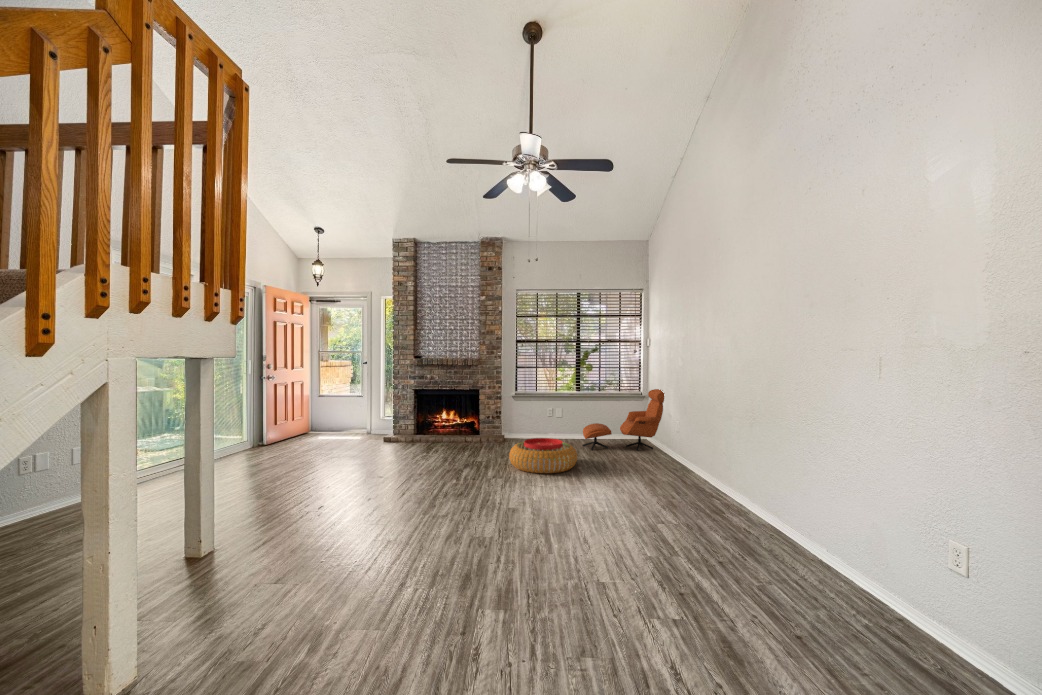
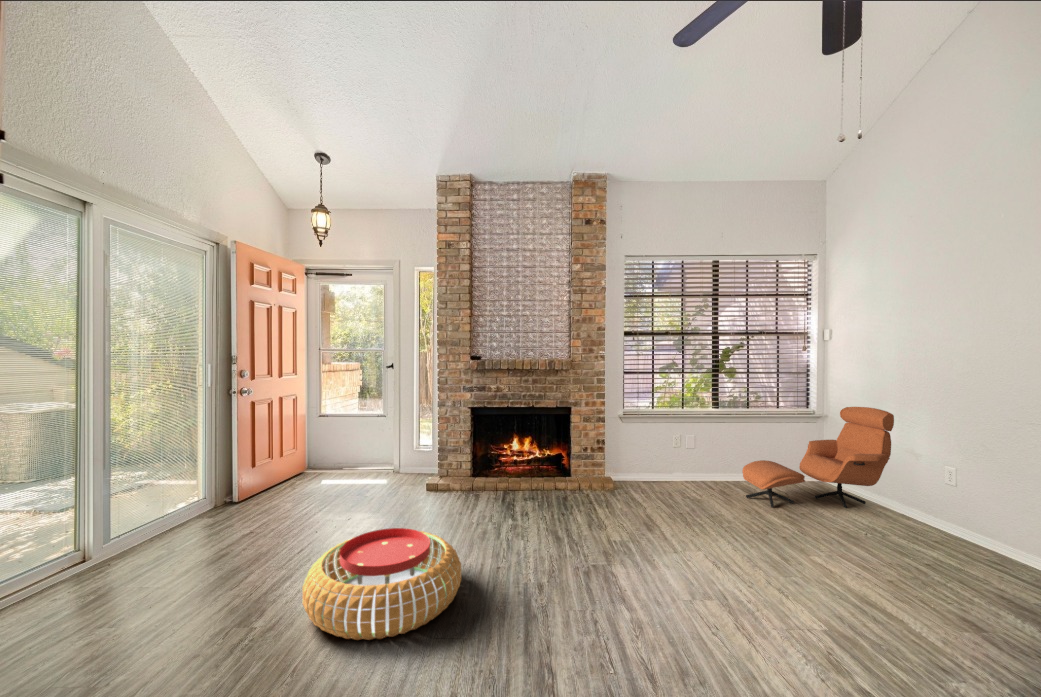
pouf: present [509,438,577,474] -> present [302,528,461,640]

